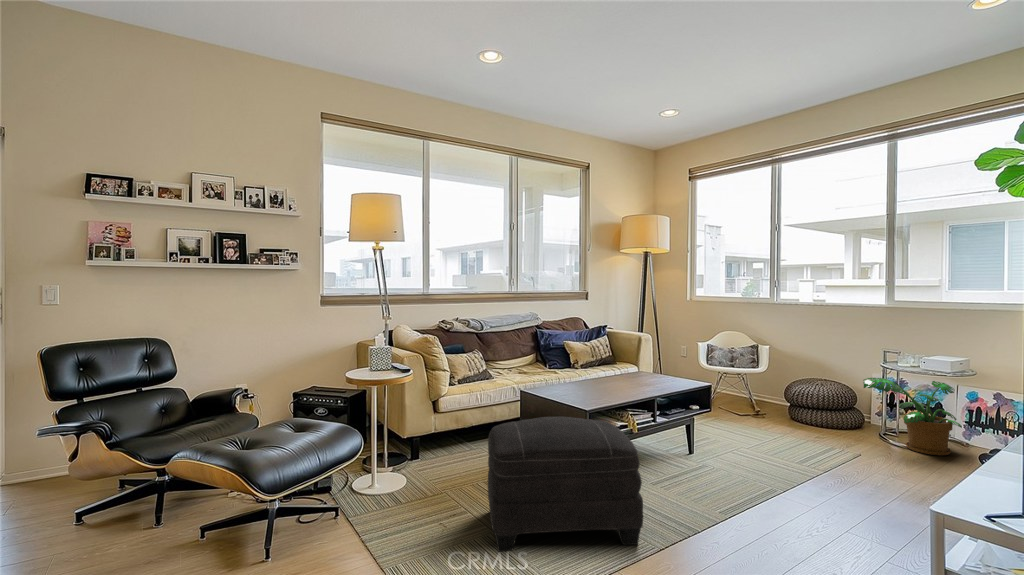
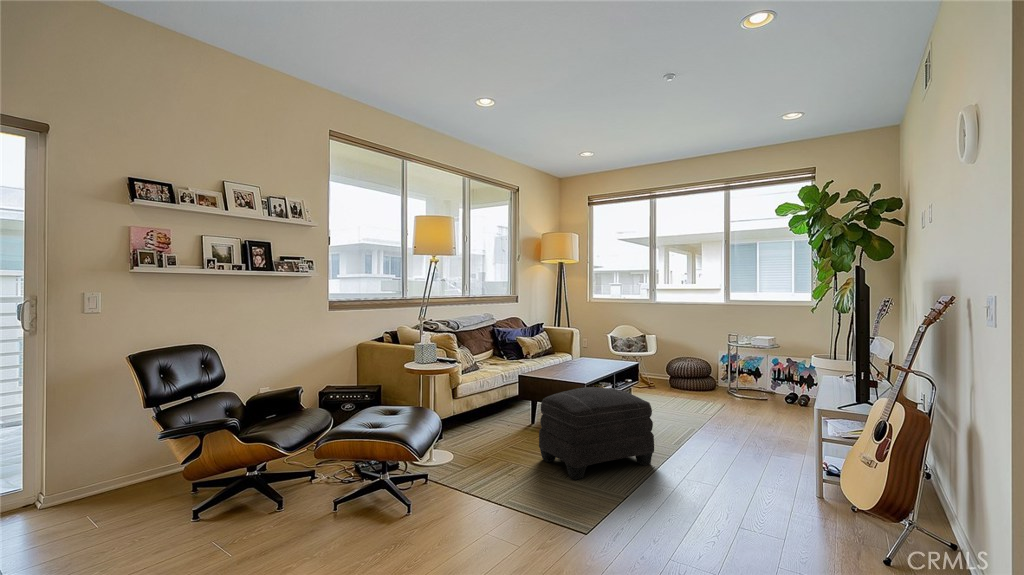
potted plant: present [863,378,962,455] -> none [723,354,775,400]

